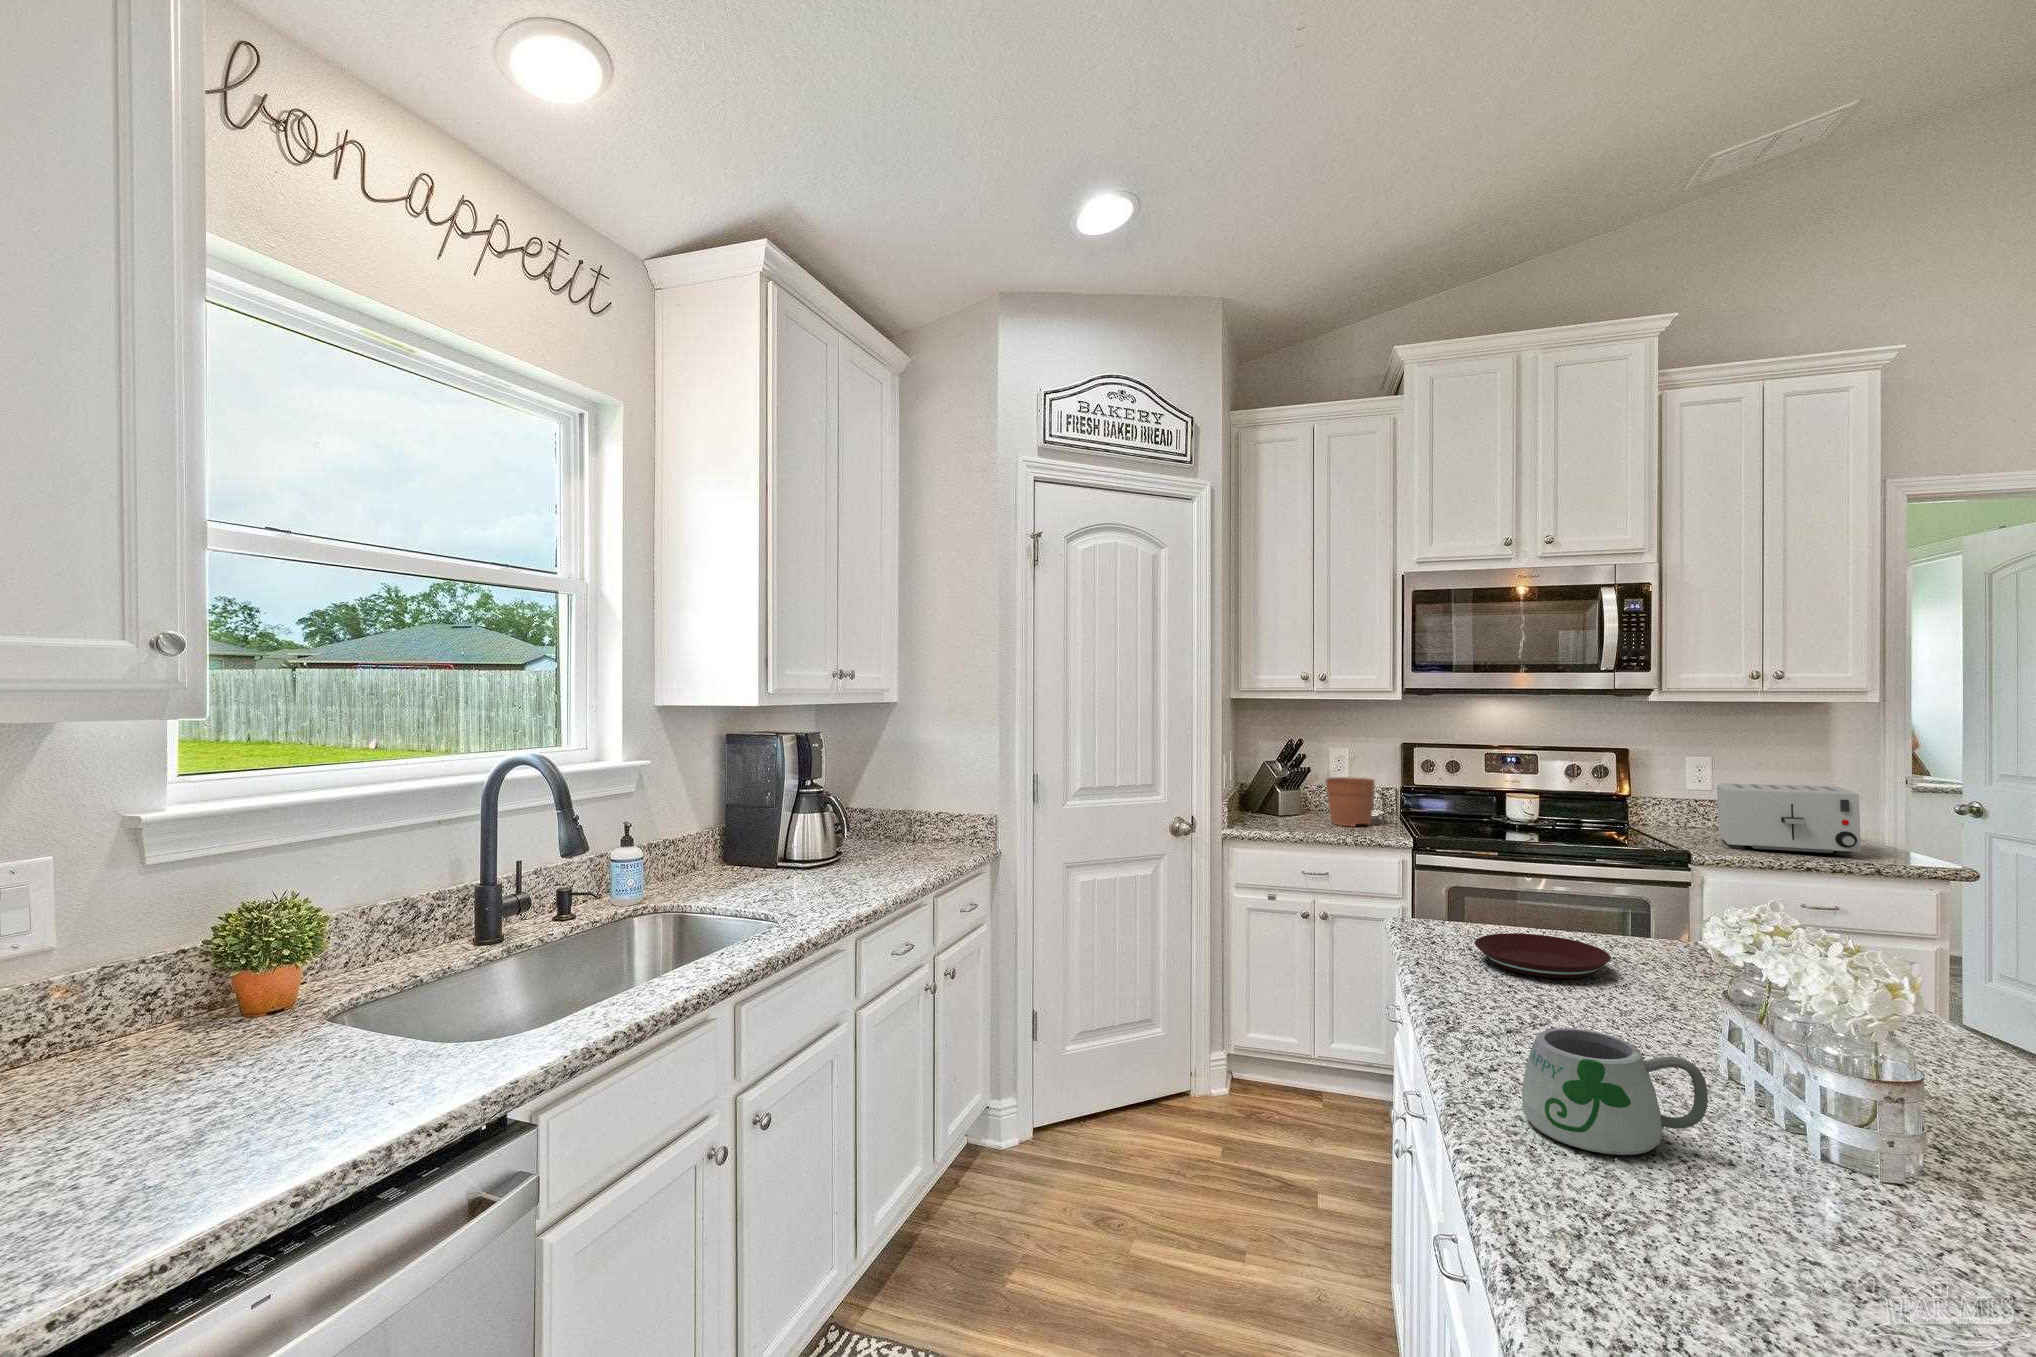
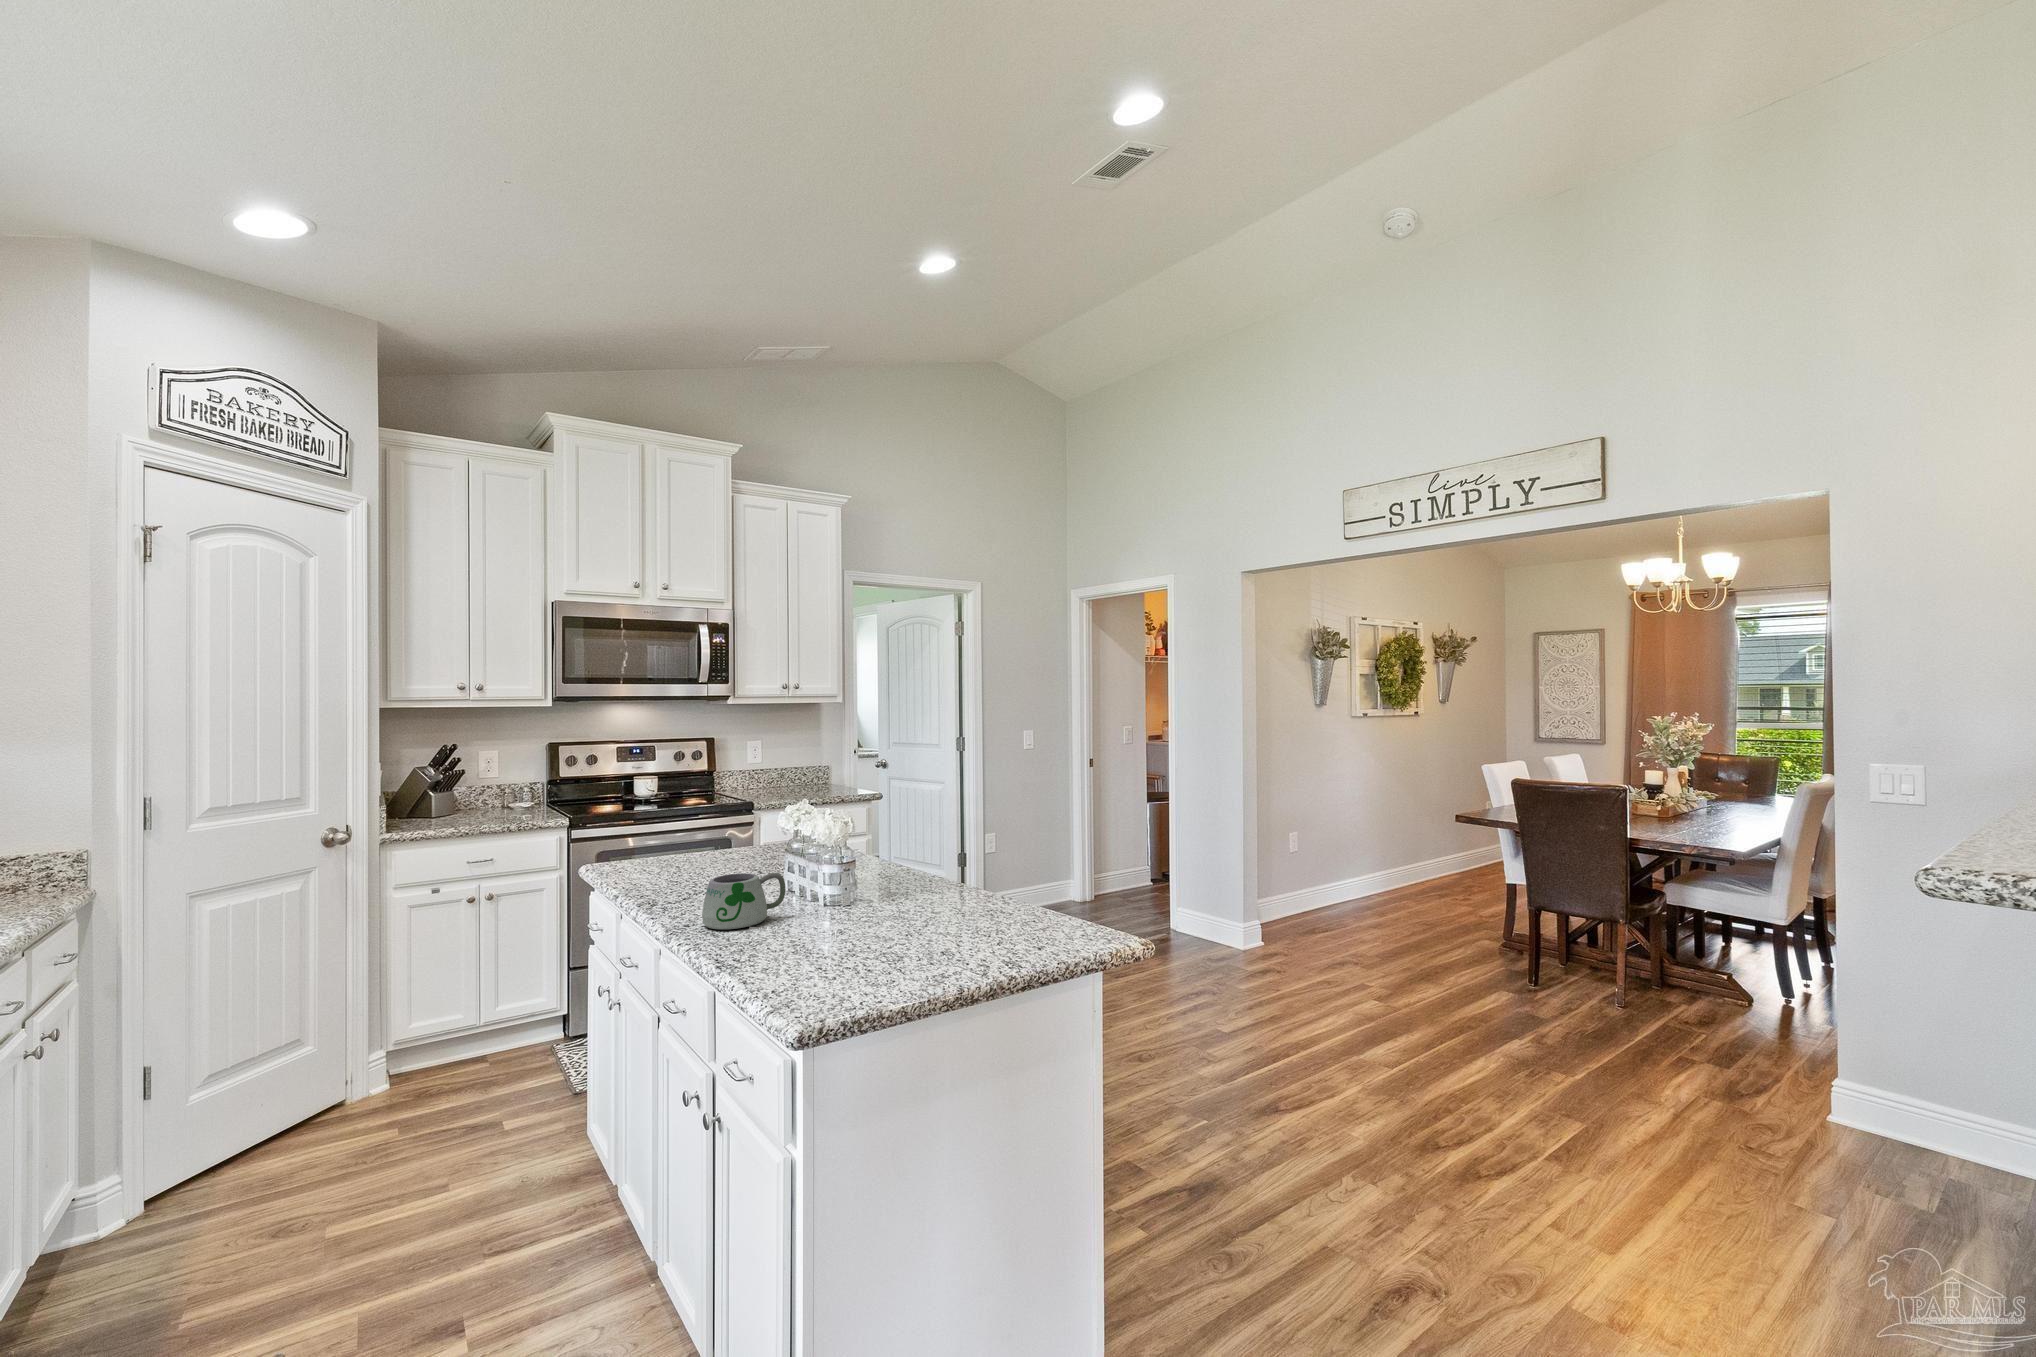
plant pot: present [1326,777,1375,826] -> none [480,757,528,819]
toaster: present [1717,783,1861,856] -> none [767,752,838,798]
plate: present [1475,933,1611,978] -> none [648,852,727,875]

